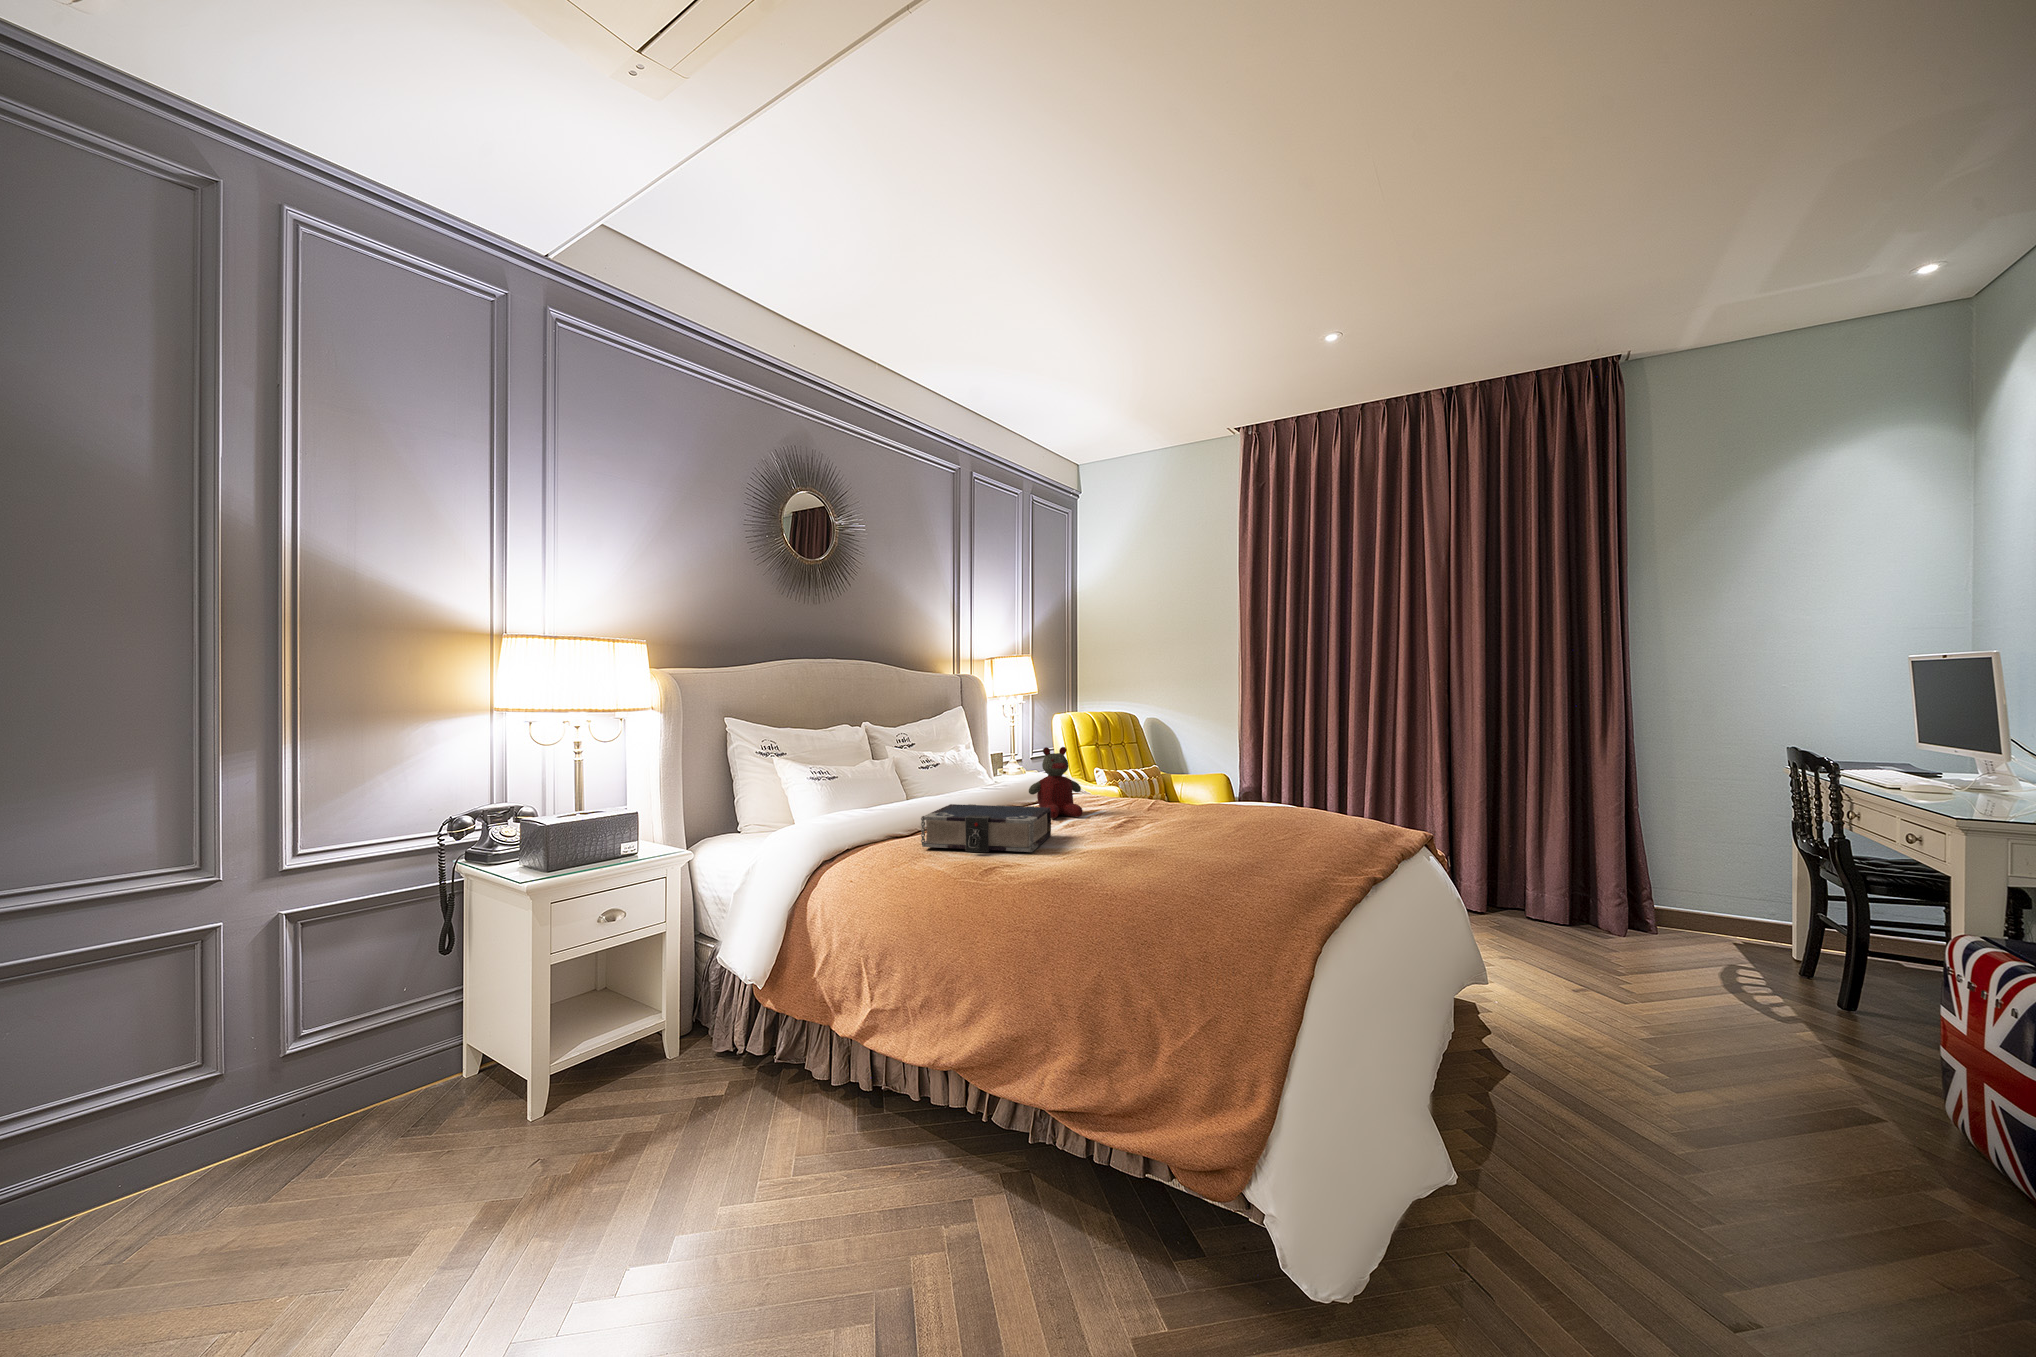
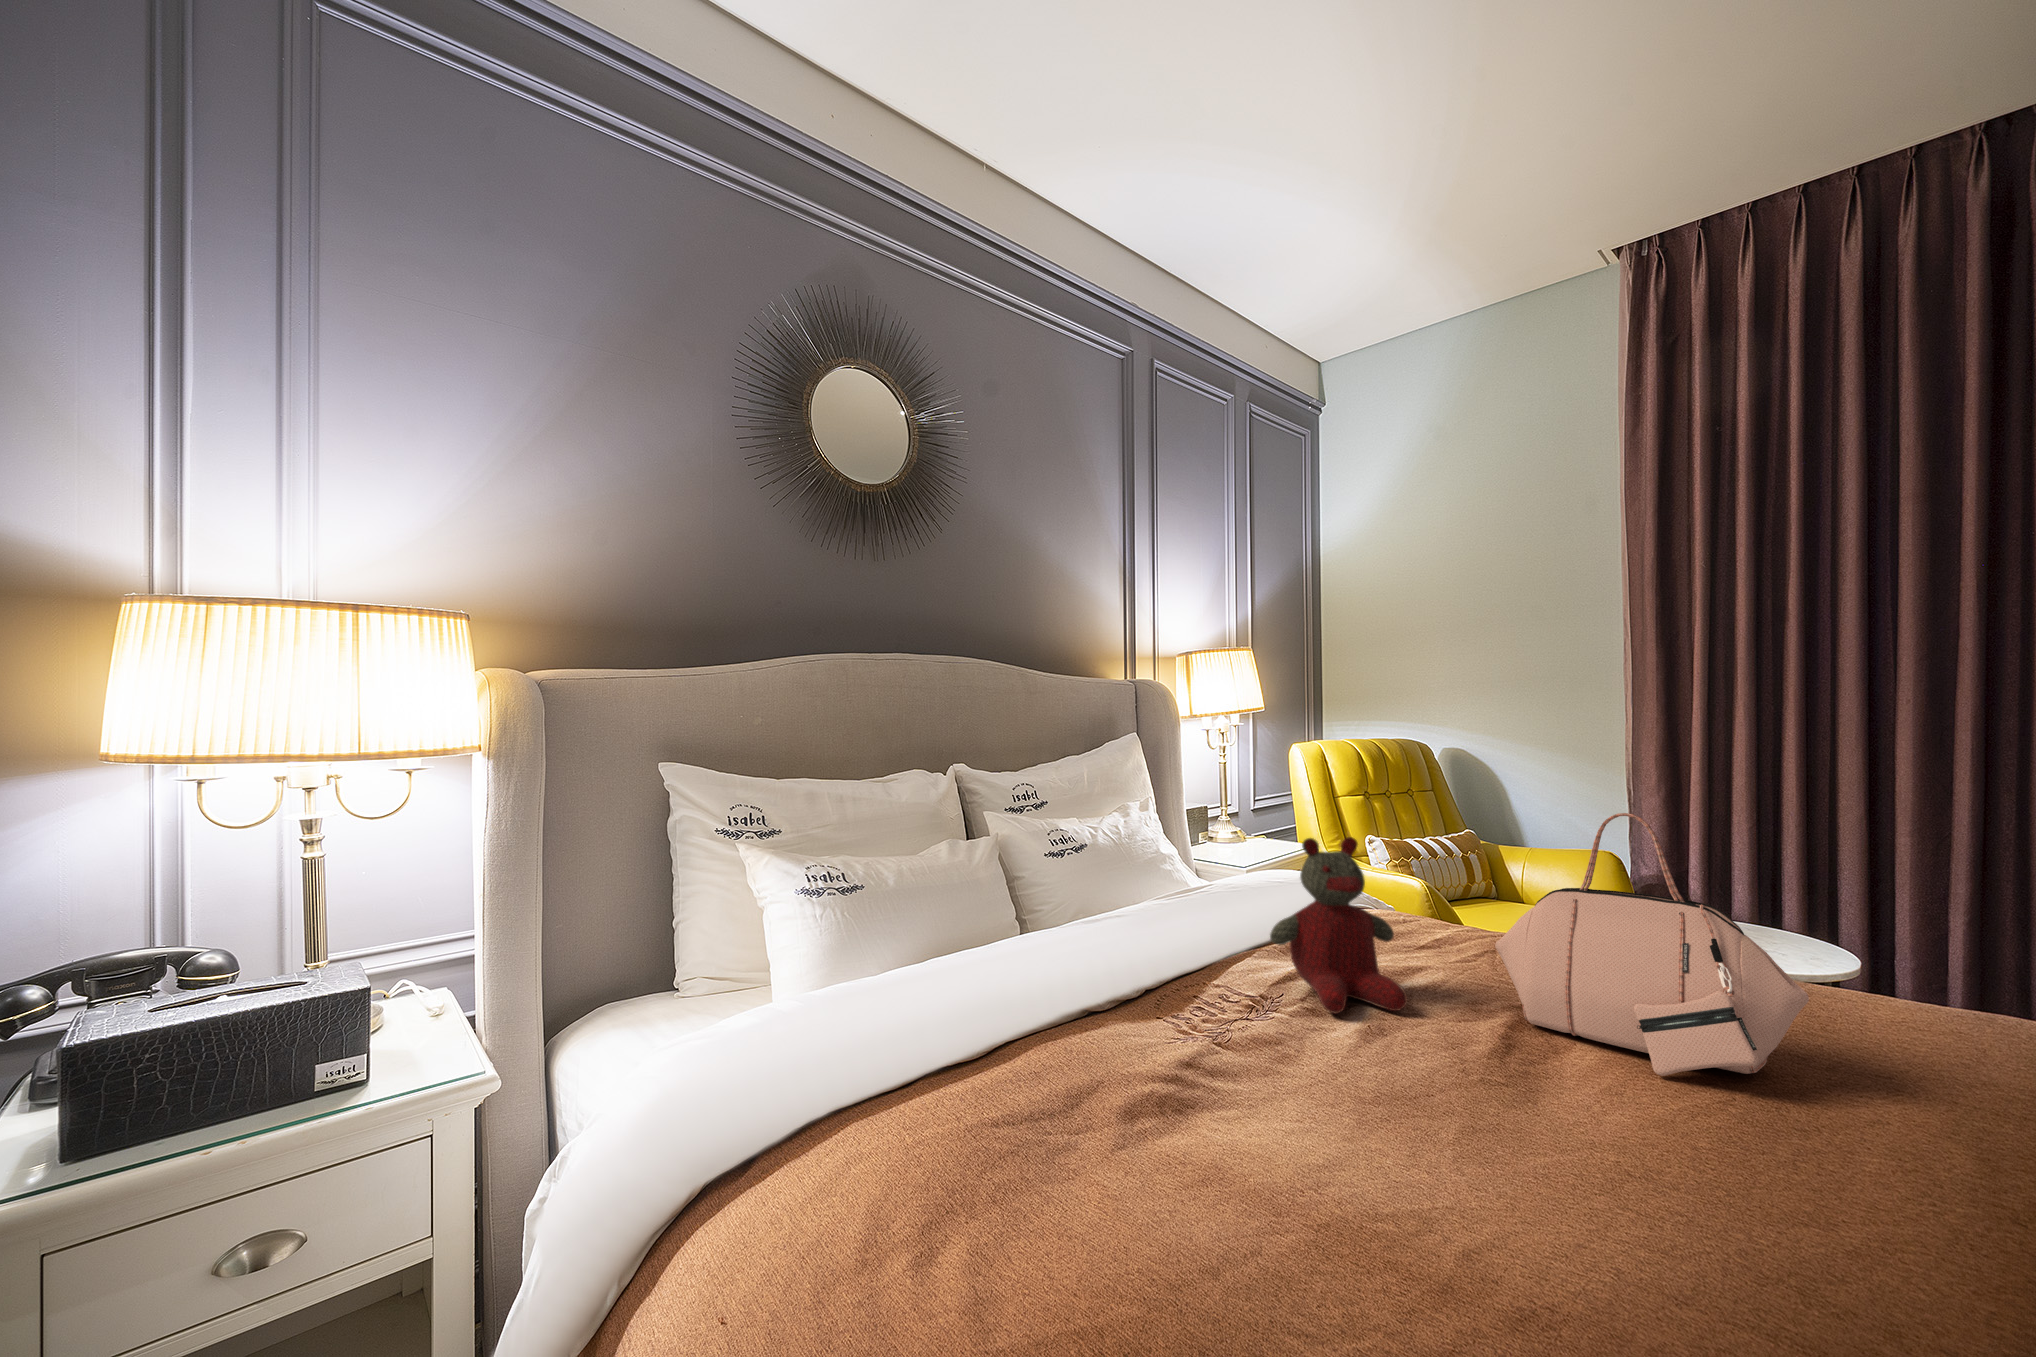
handbag: none [1118,731,1209,824] -> present [1495,813,1809,1076]
book: present [921,804,1051,852] -> none [983,987,1347,1231]

